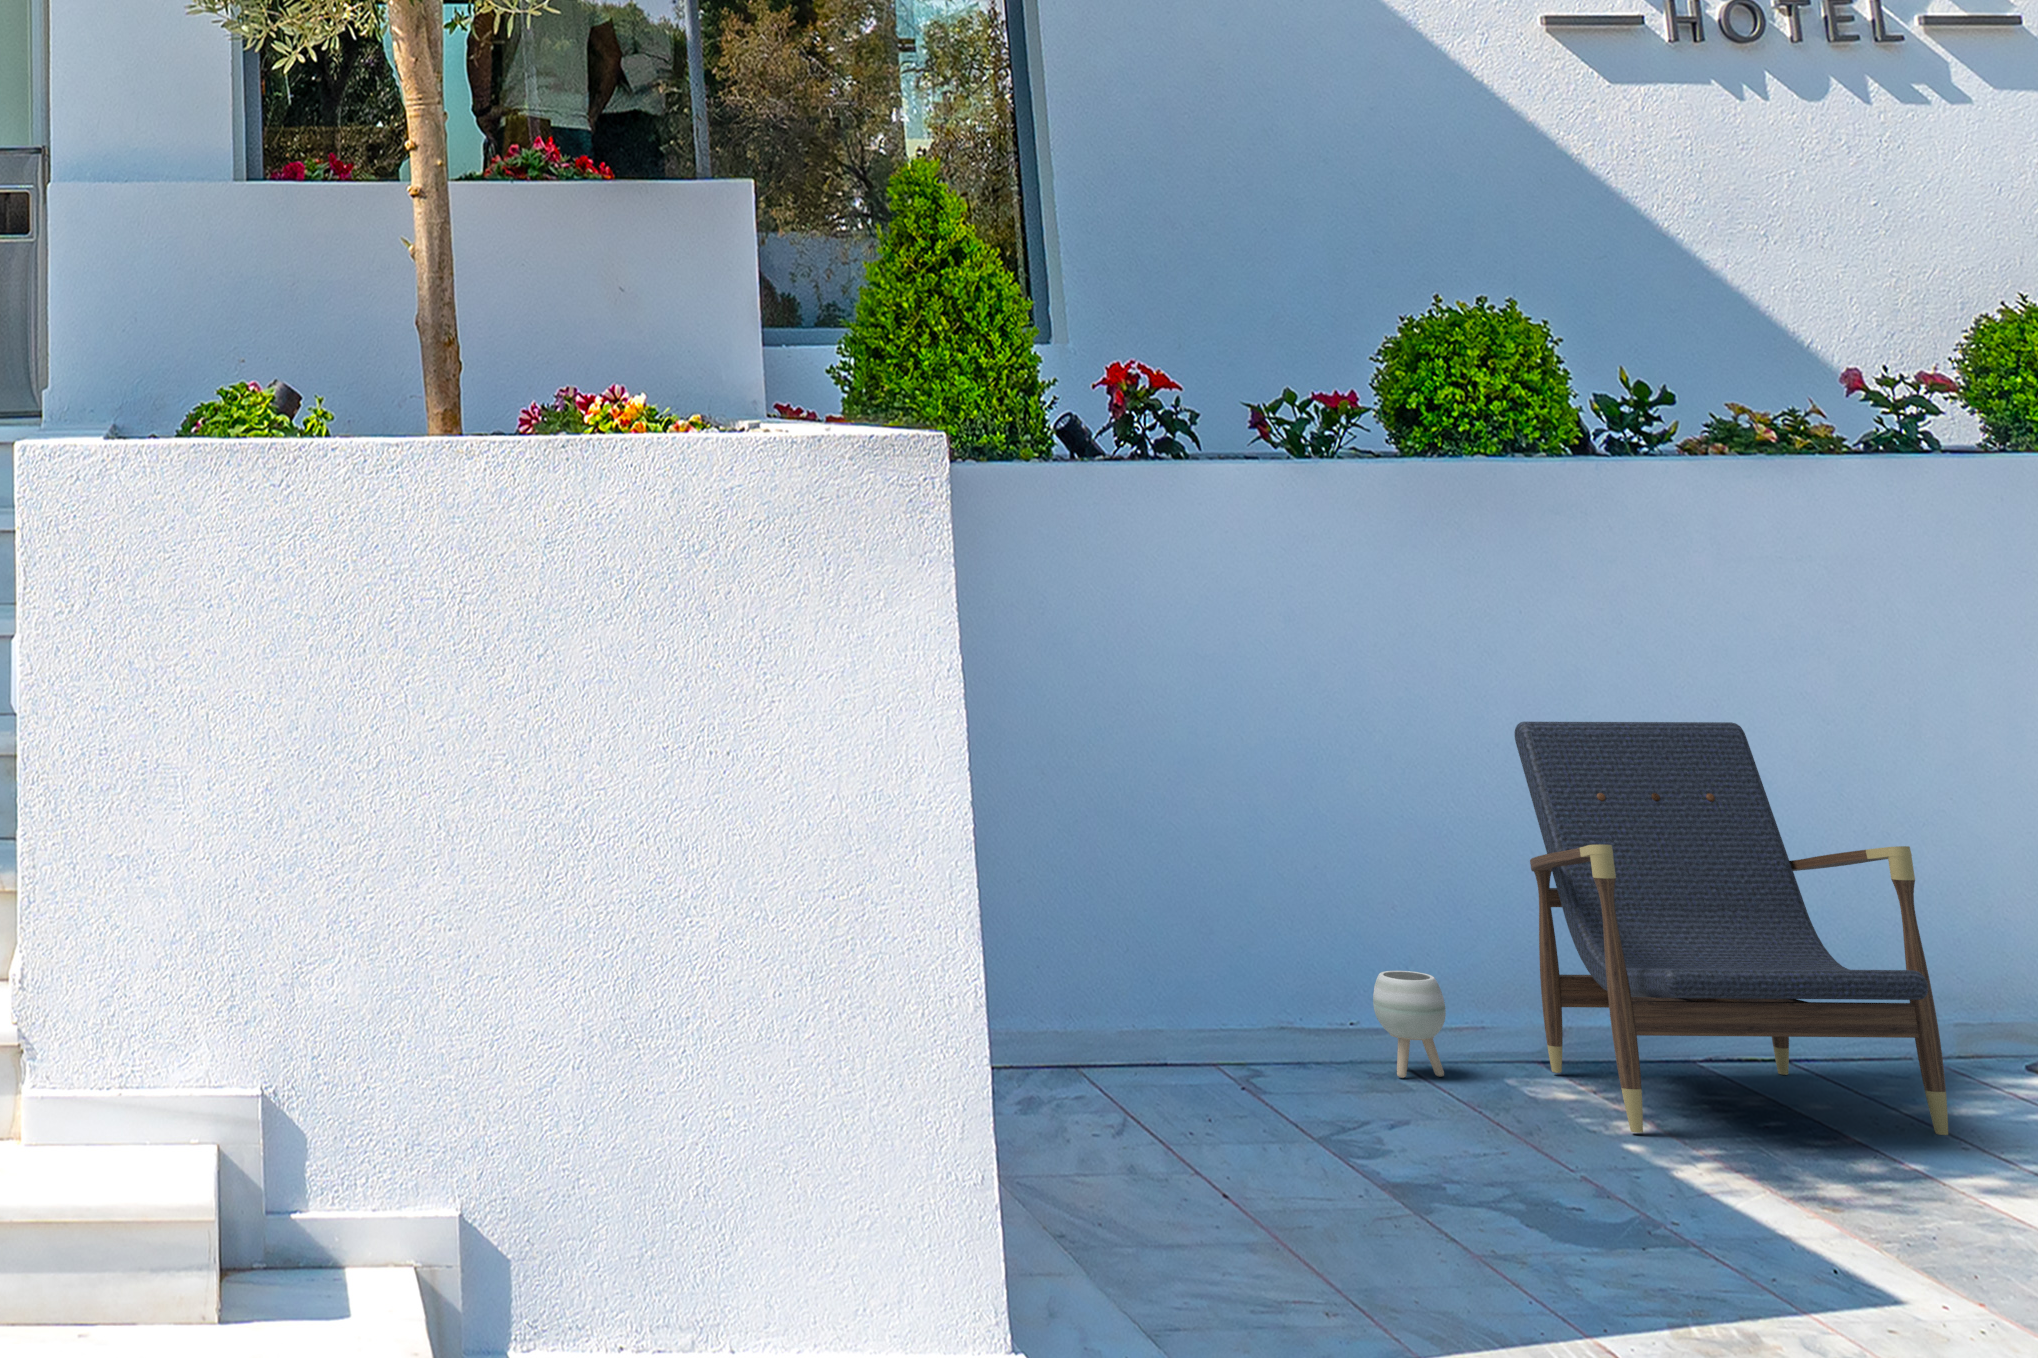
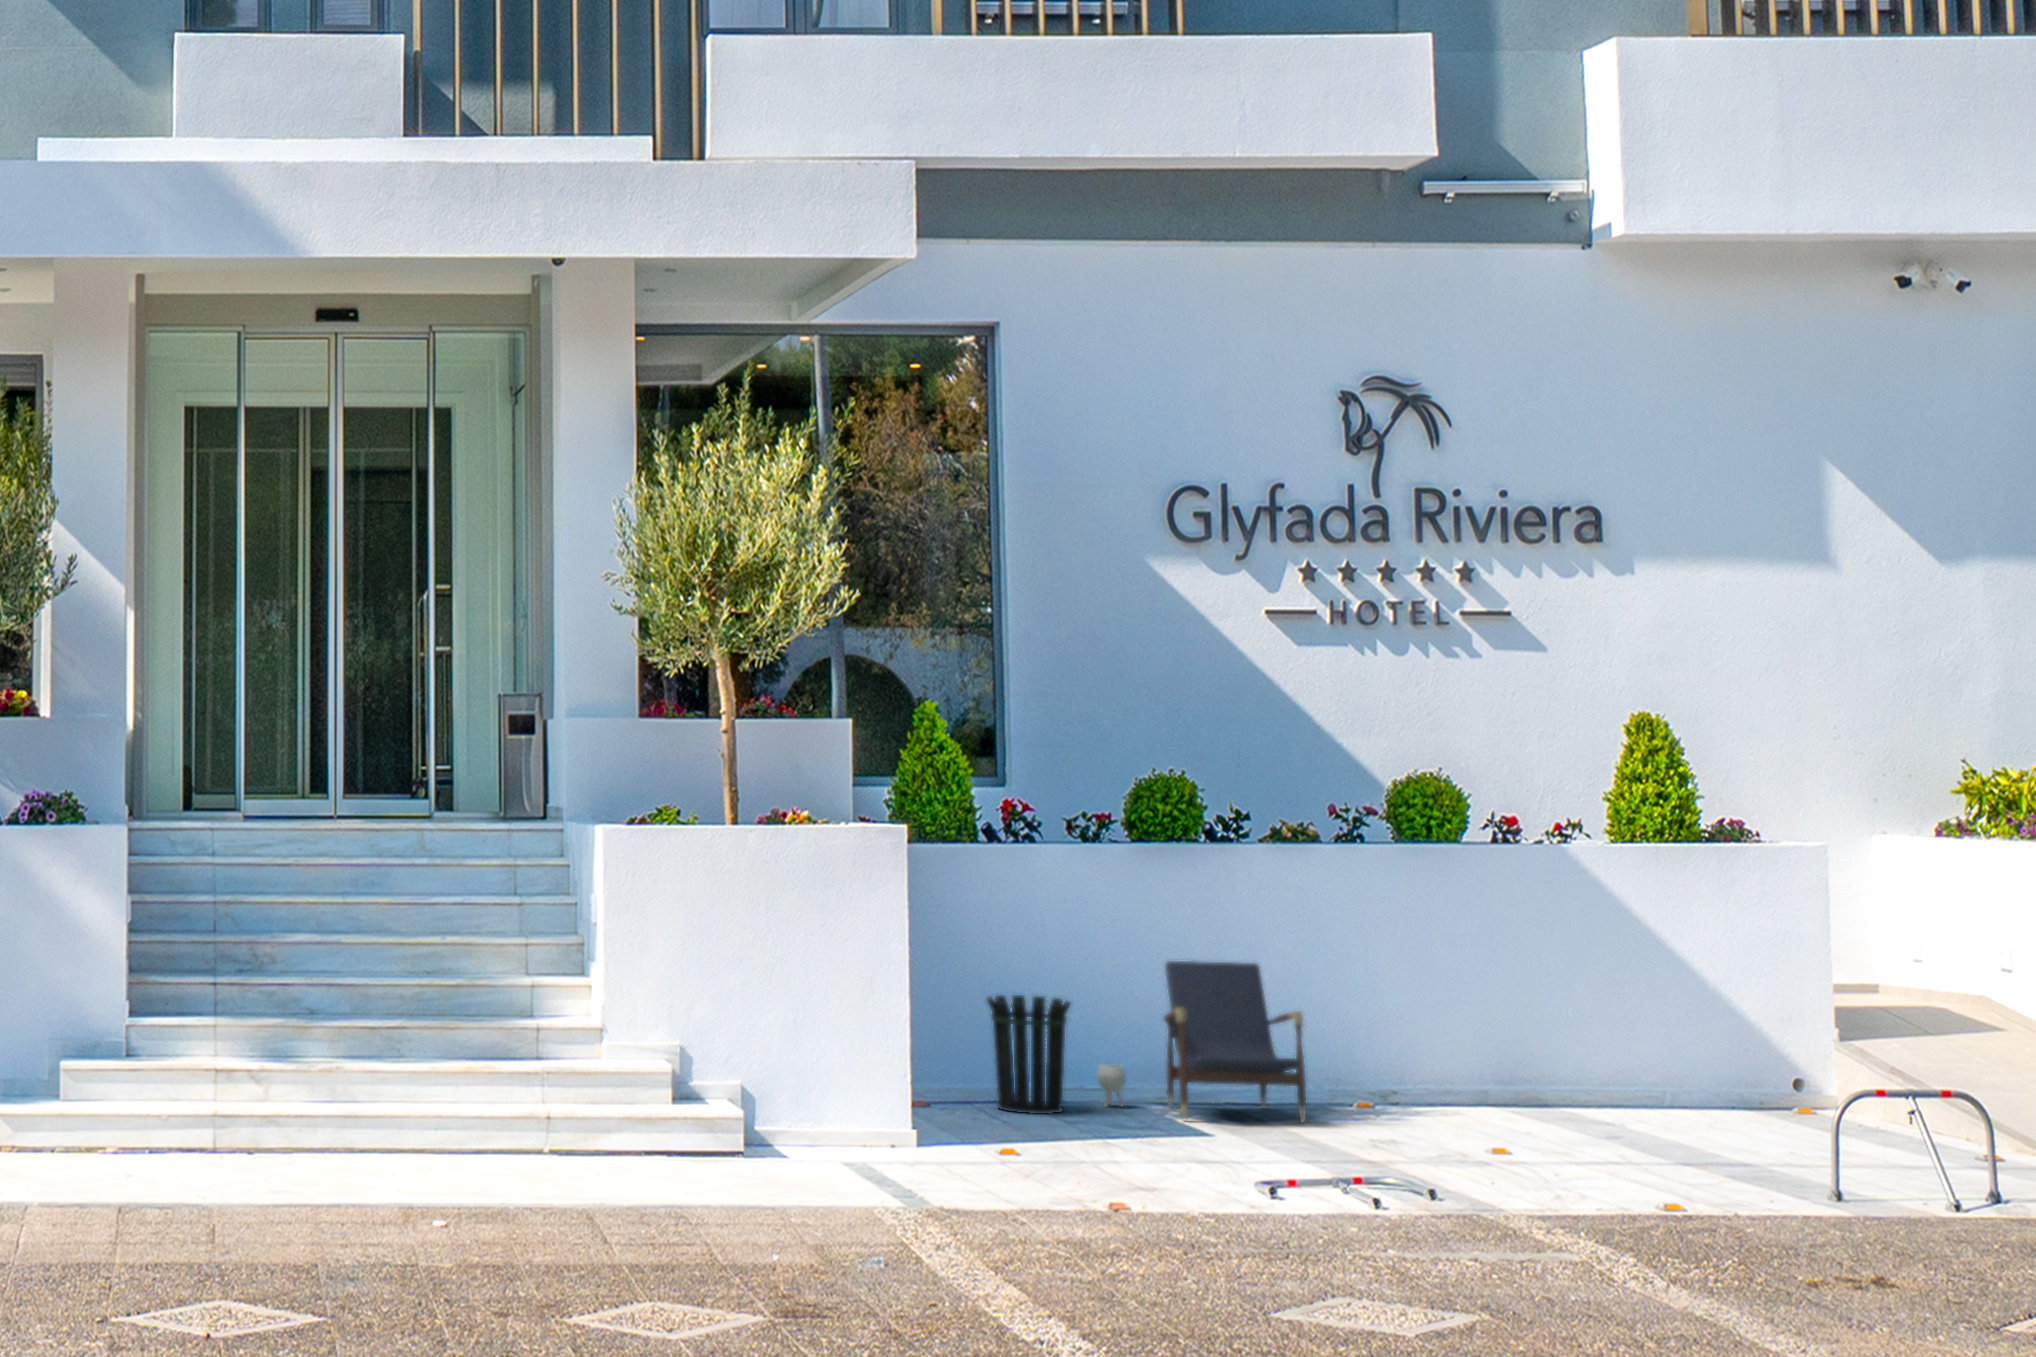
waste bin: none [1098,810,1311,1110] -> present [987,995,1071,1114]

